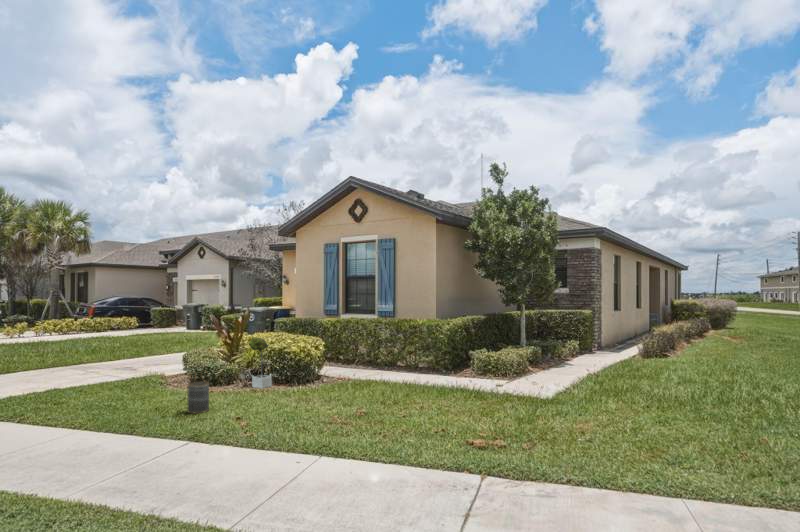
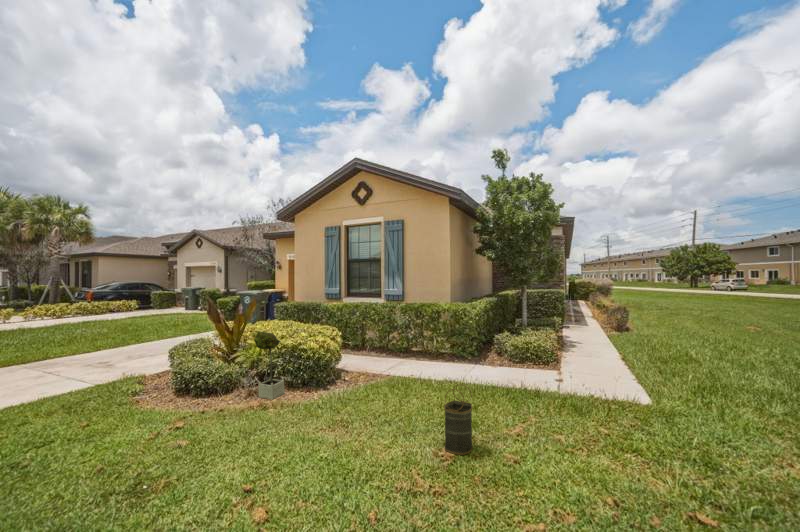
basket: present [187,382,209,413] -> present [444,385,473,455]

